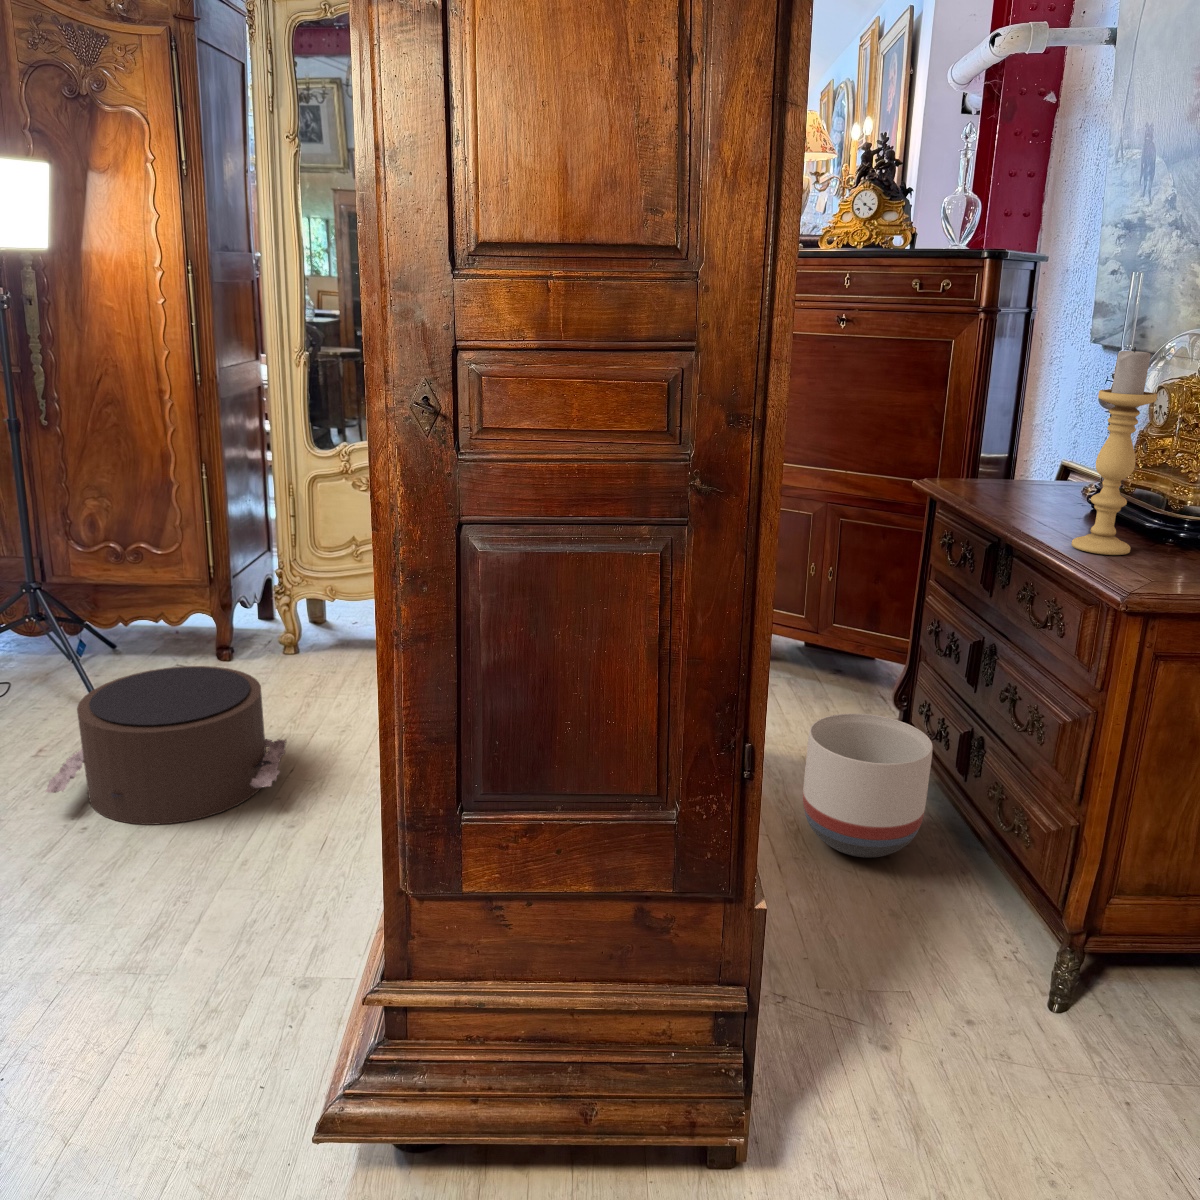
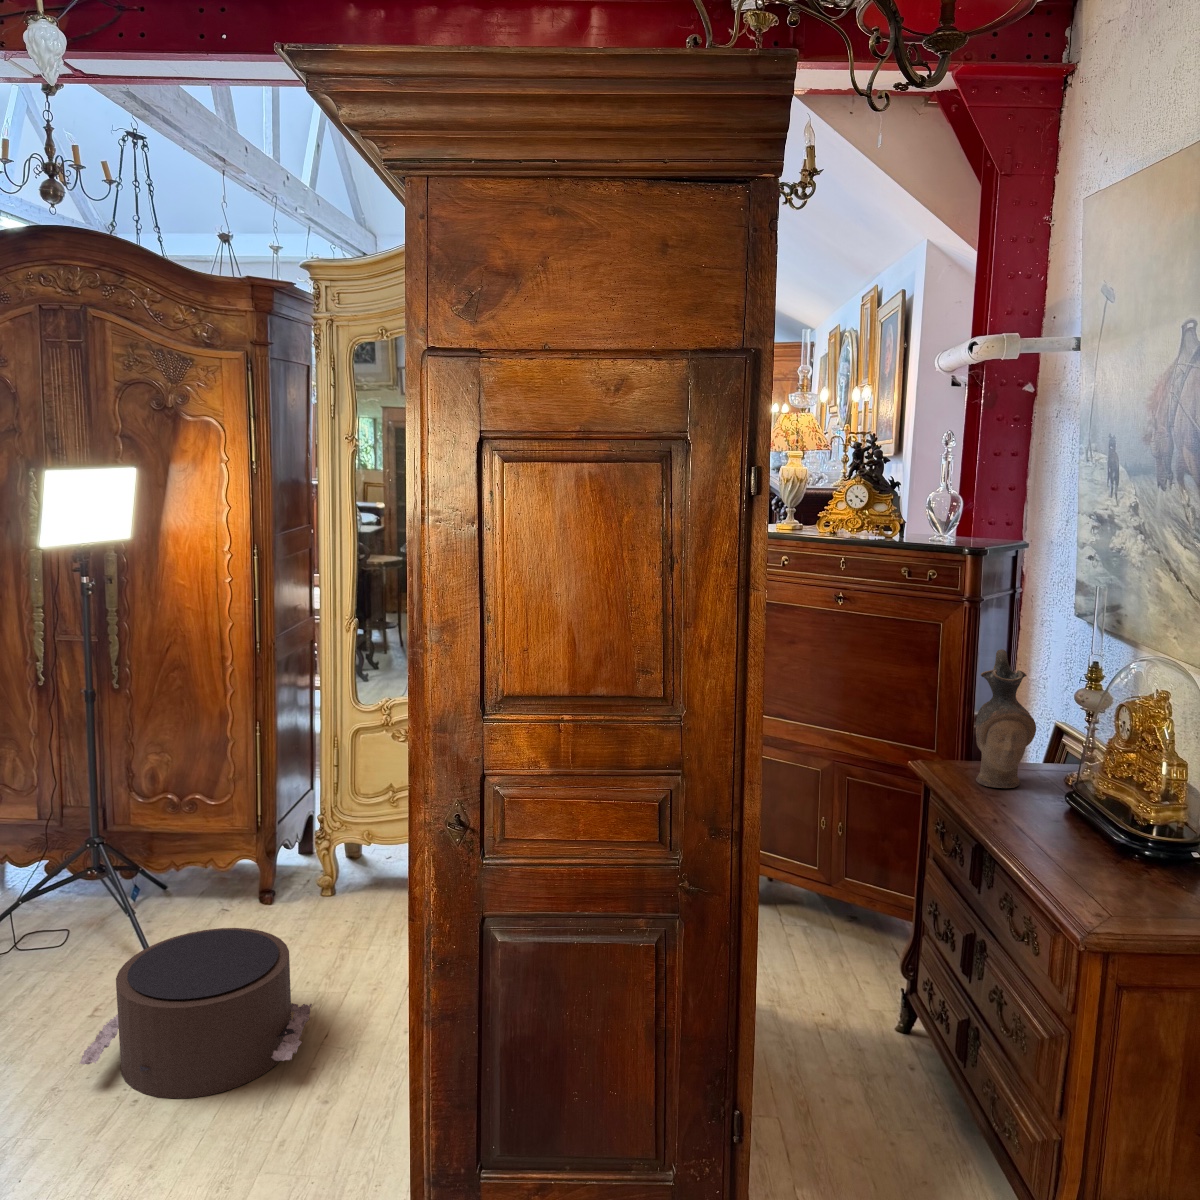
candle holder: present [1071,347,1157,555] -> none [1045,674,1111,870]
ceramic pitcher: none [987,355,1056,499] -> present [976,649,1036,788]
planter: present [803,713,933,858] -> none [809,994,935,1153]

